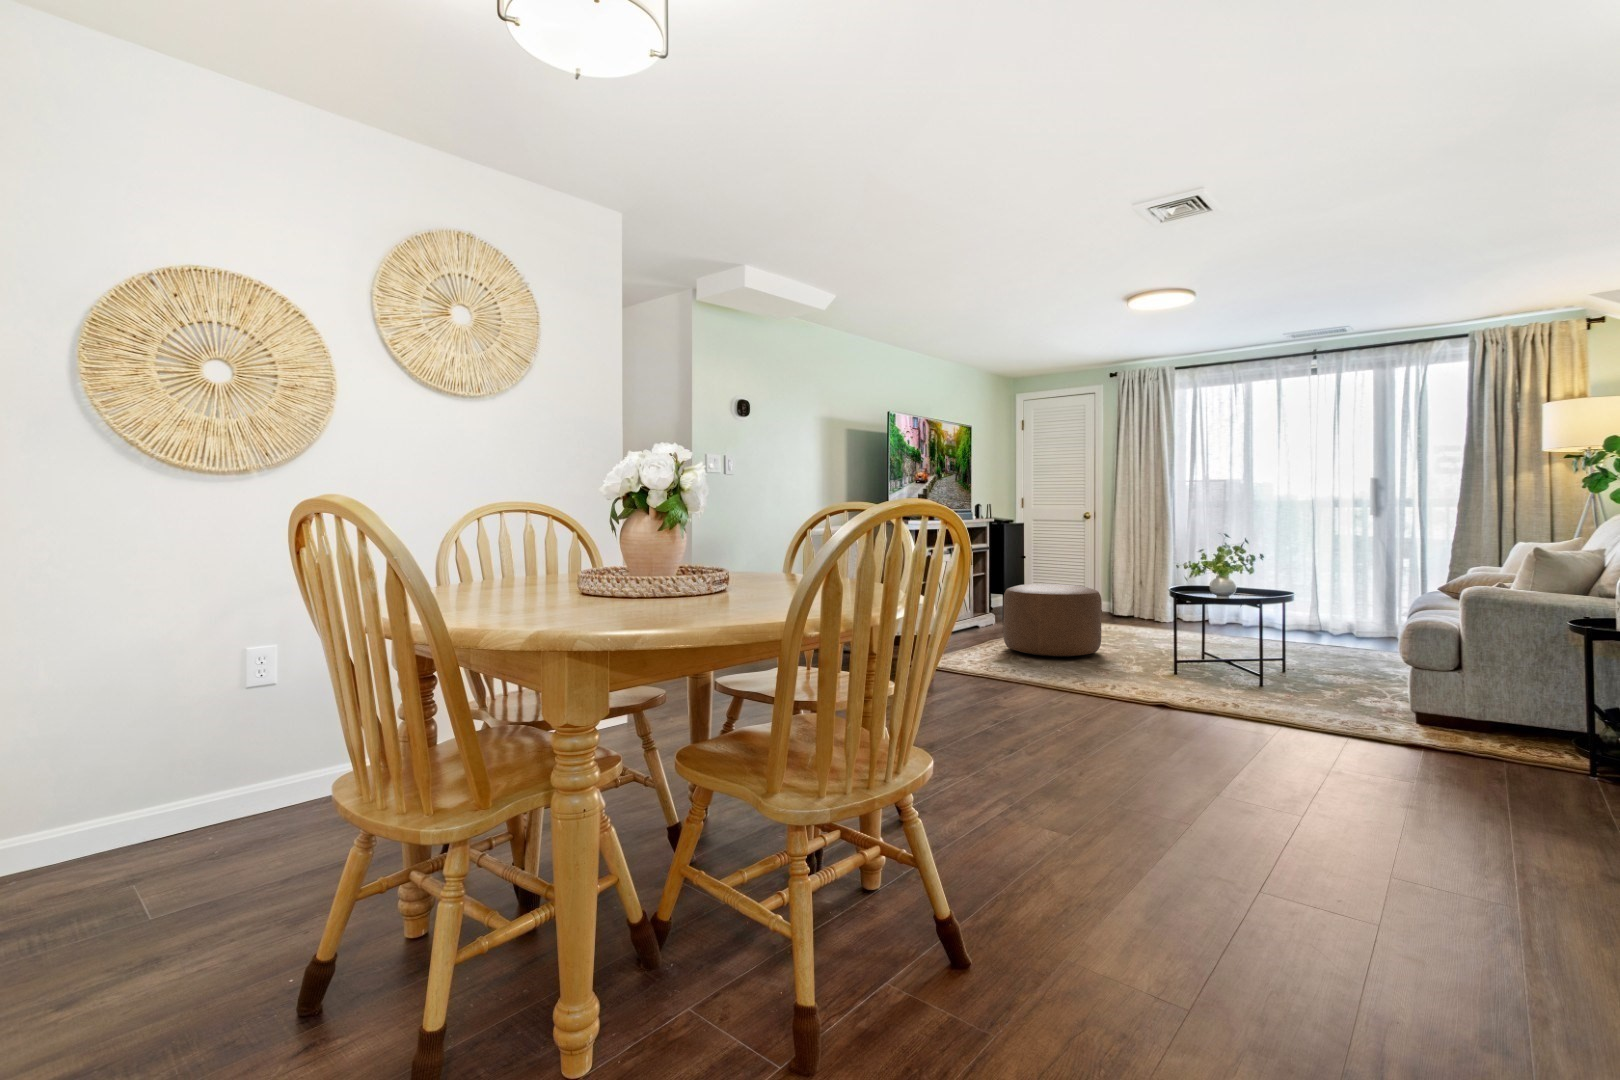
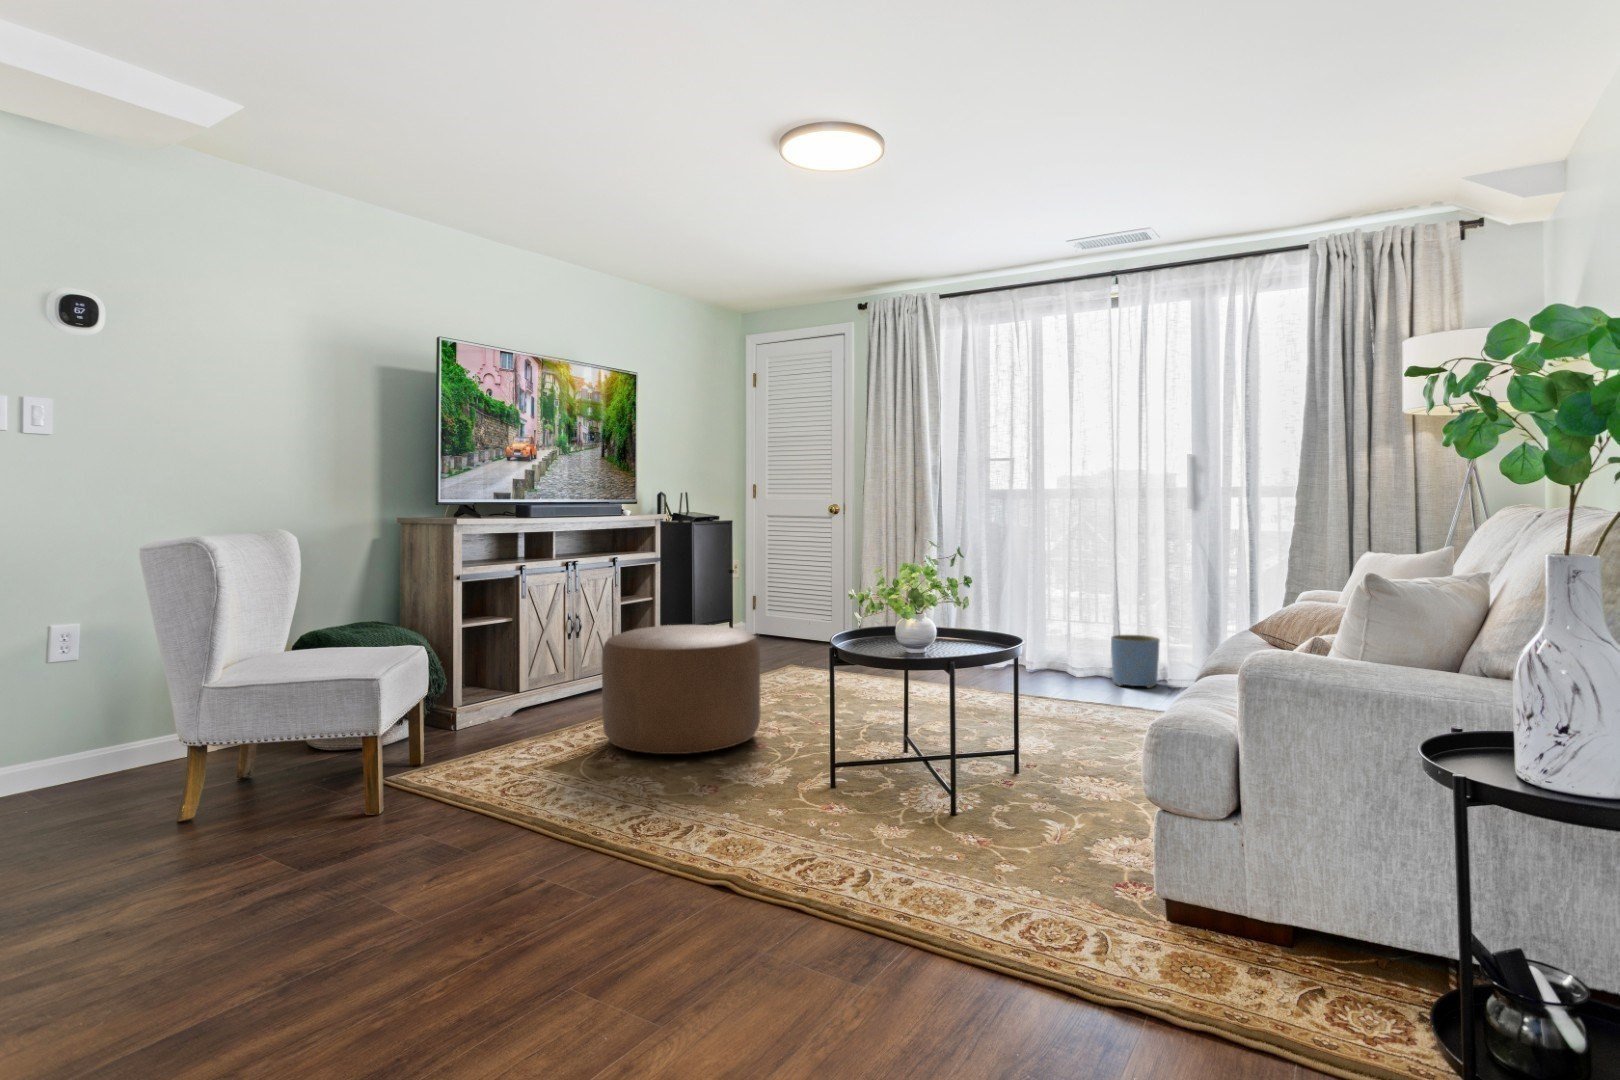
planter: none [1312,601,1350,637] -> present [1111,635,1160,688]

